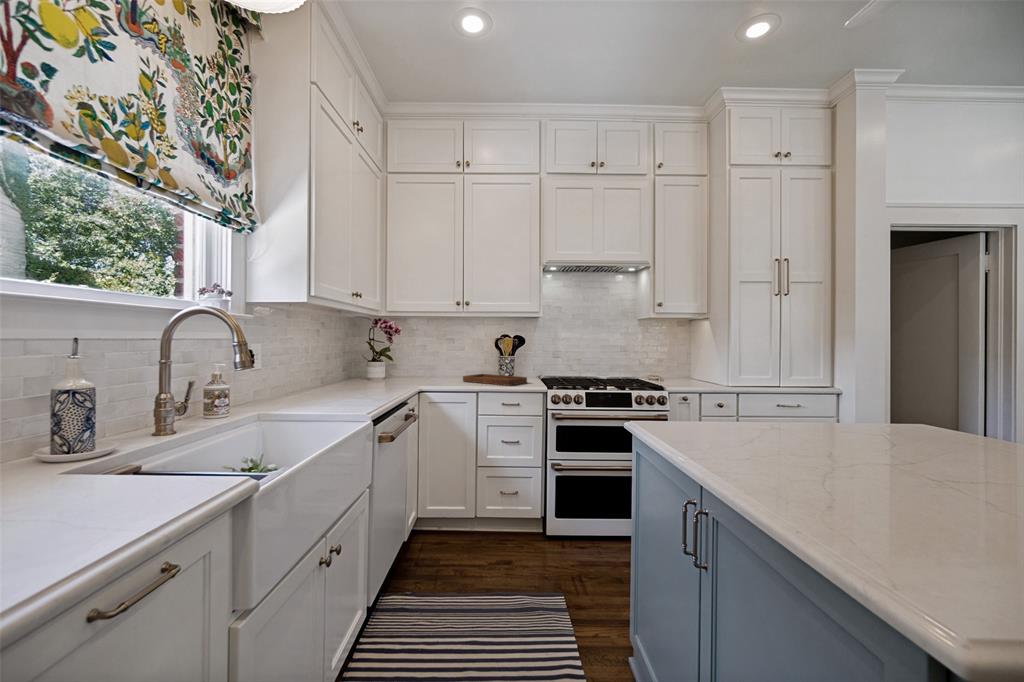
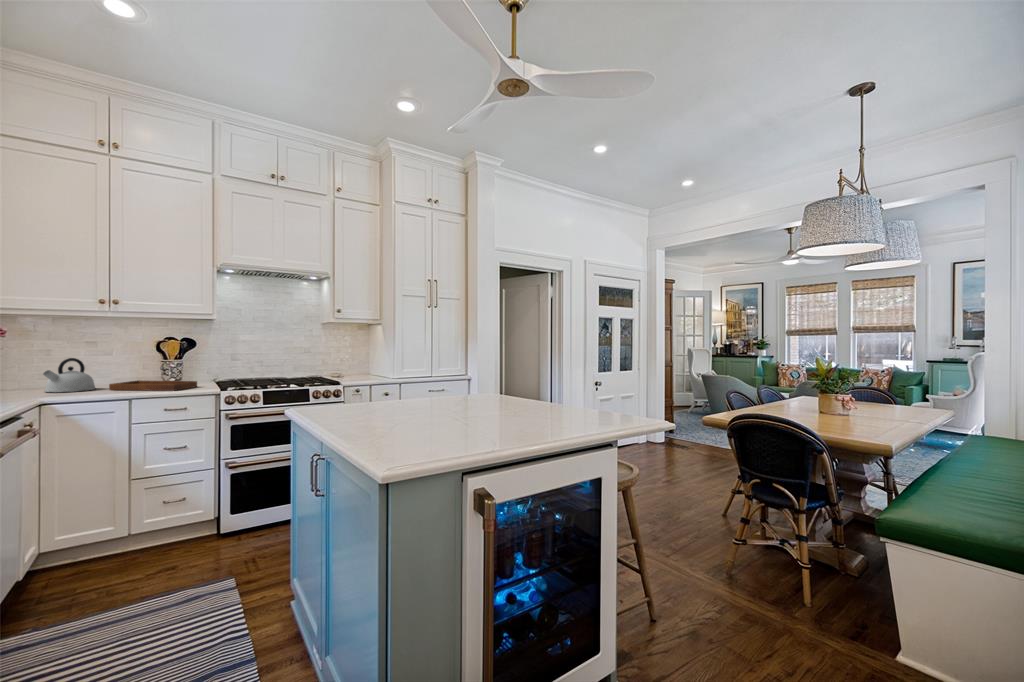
kettle: none [422,352,455,381] -> present [43,358,96,392]

